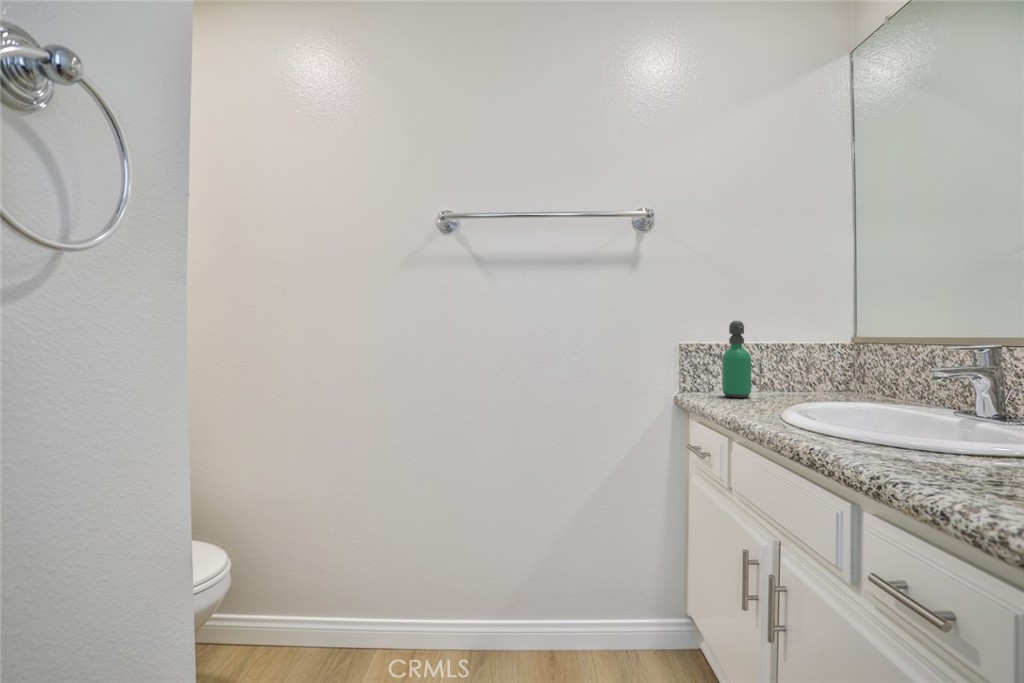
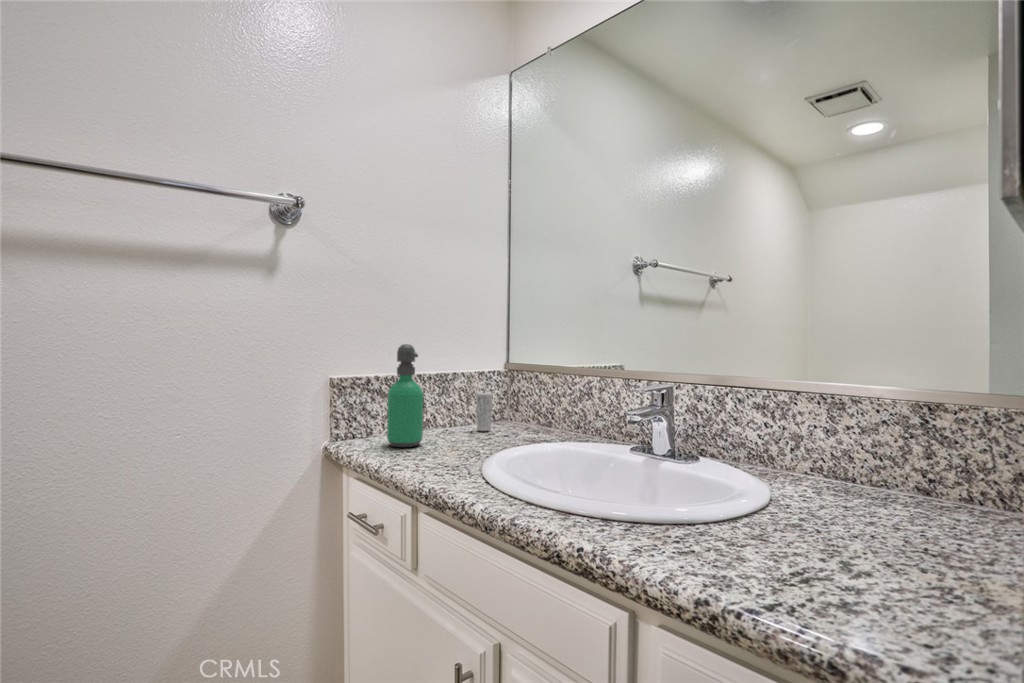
candle: none [809,353,826,394] -> present [476,388,492,431]

